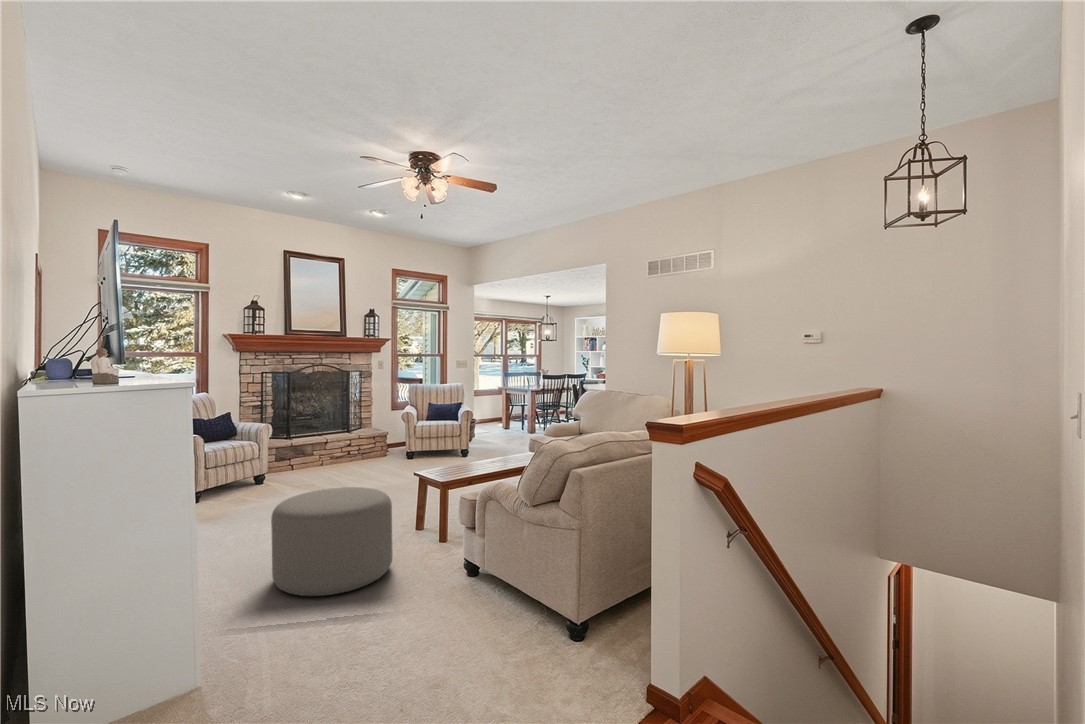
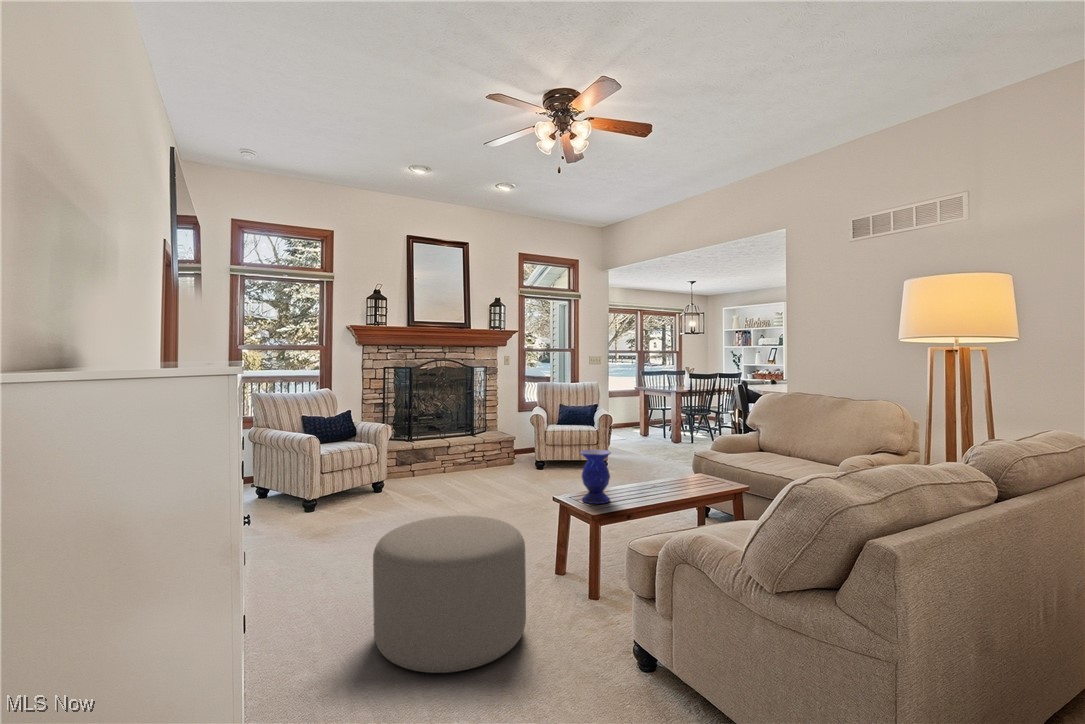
vase: none [437,435,460,475] -> present [581,449,611,504]

